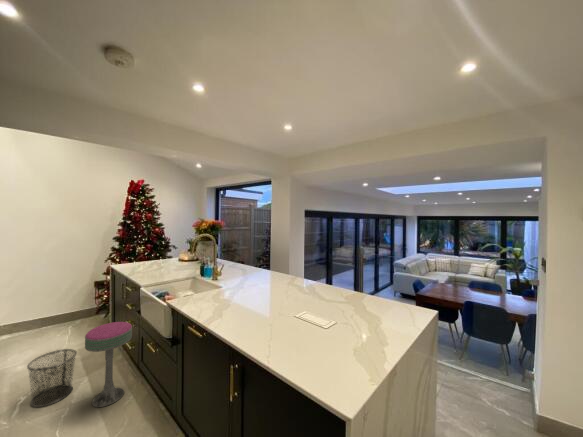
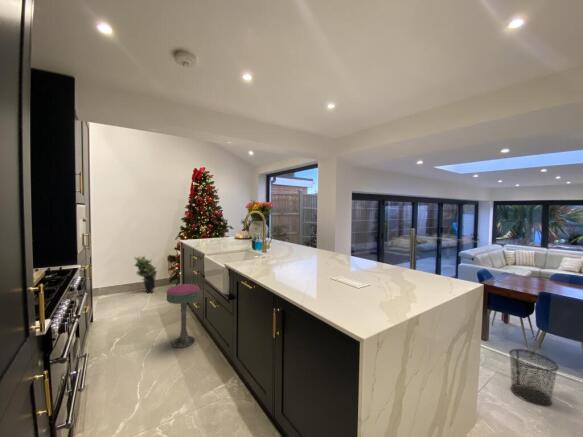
potted plant: none [45,283,80,329] -> present [135,256,157,293]
waste bin: present [27,349,77,407] -> present [509,349,558,407]

